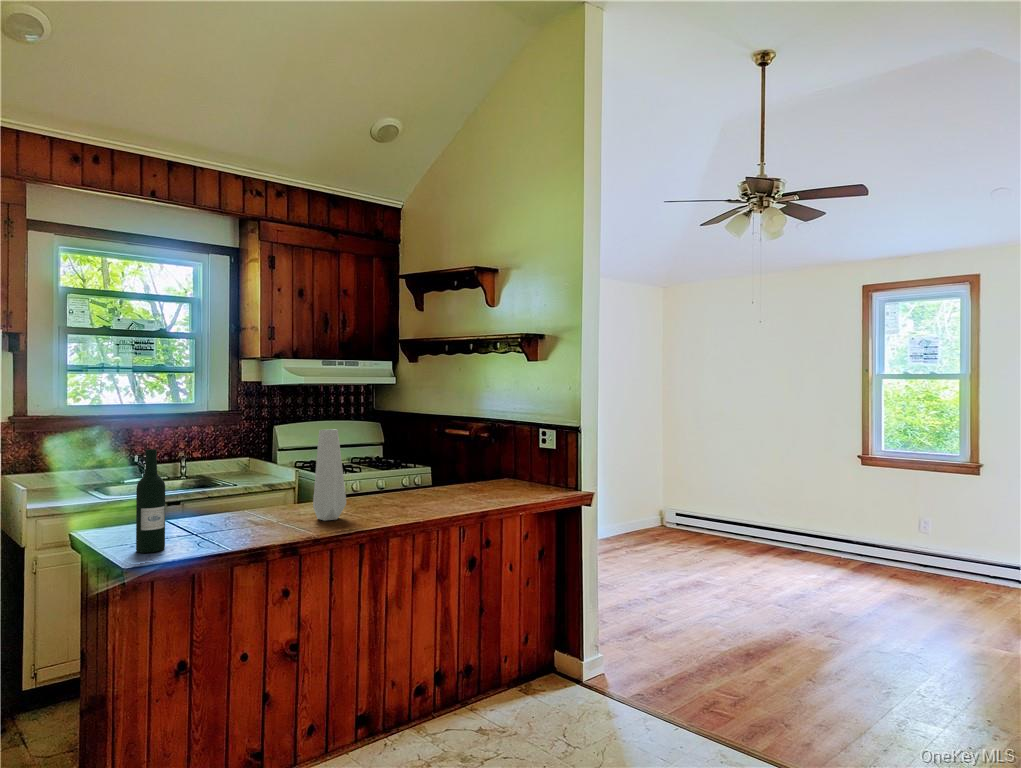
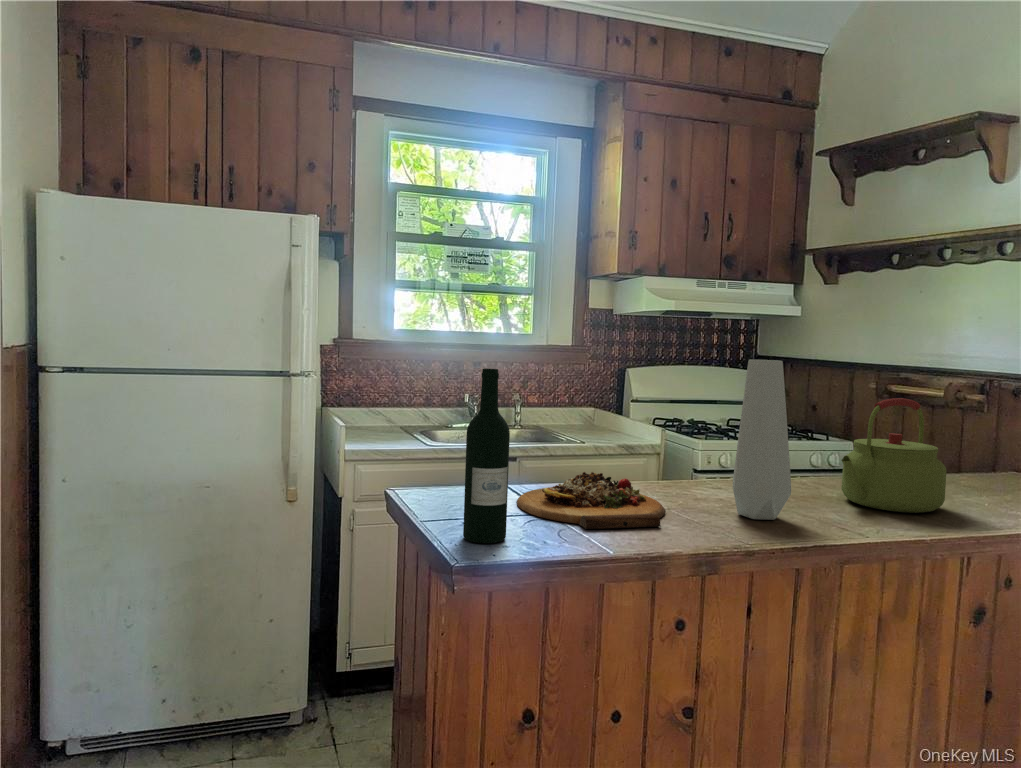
kettle: none [379,444,437,507] -> present [841,398,946,513]
cutting board: none [175,504,274,537] -> present [517,472,665,529]

